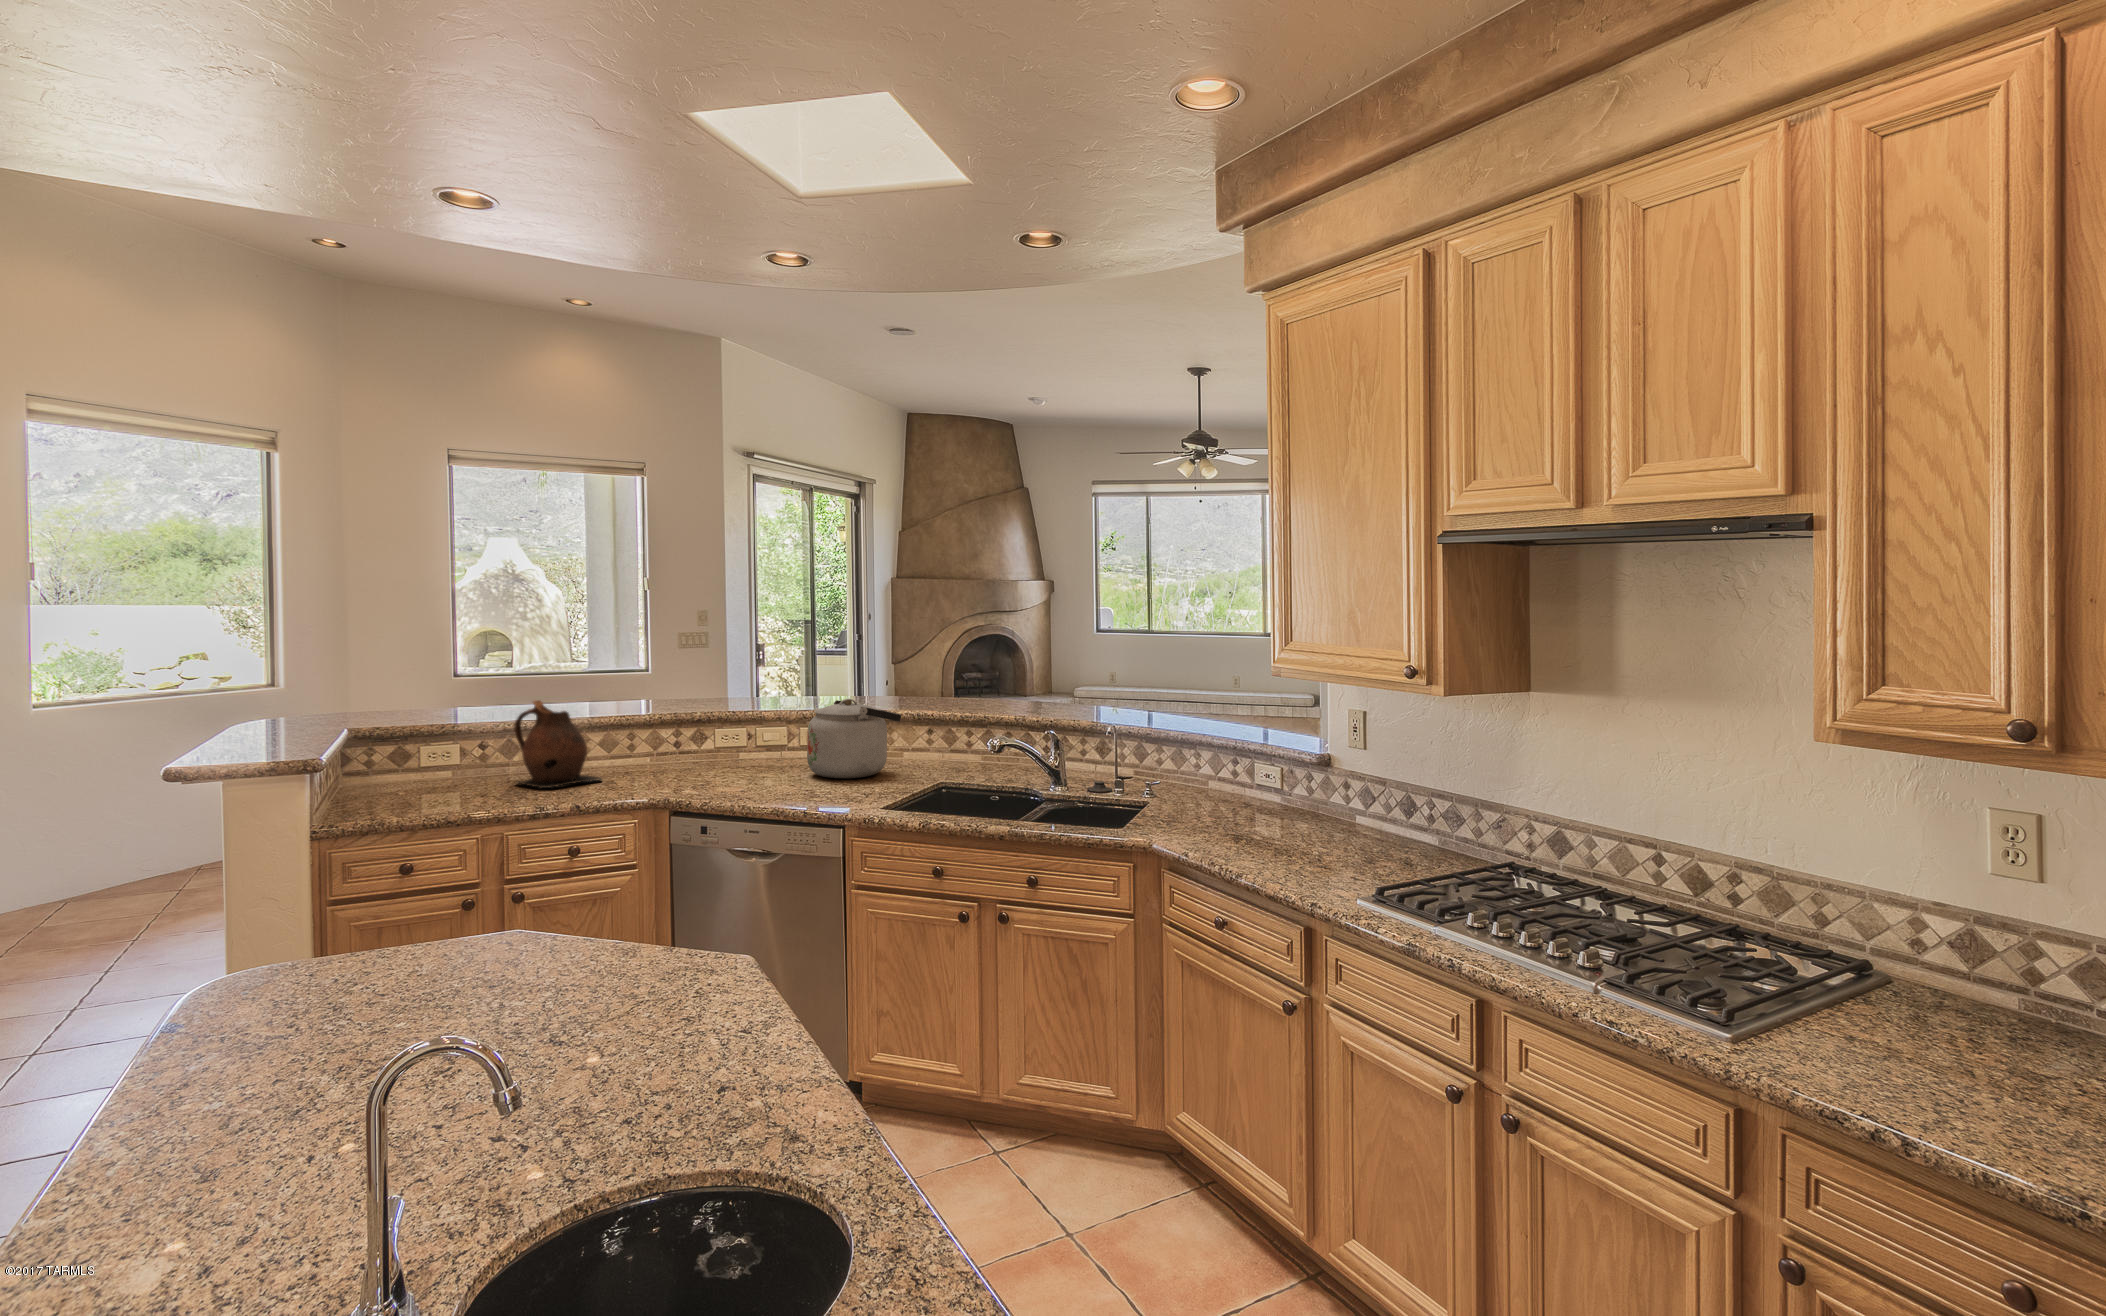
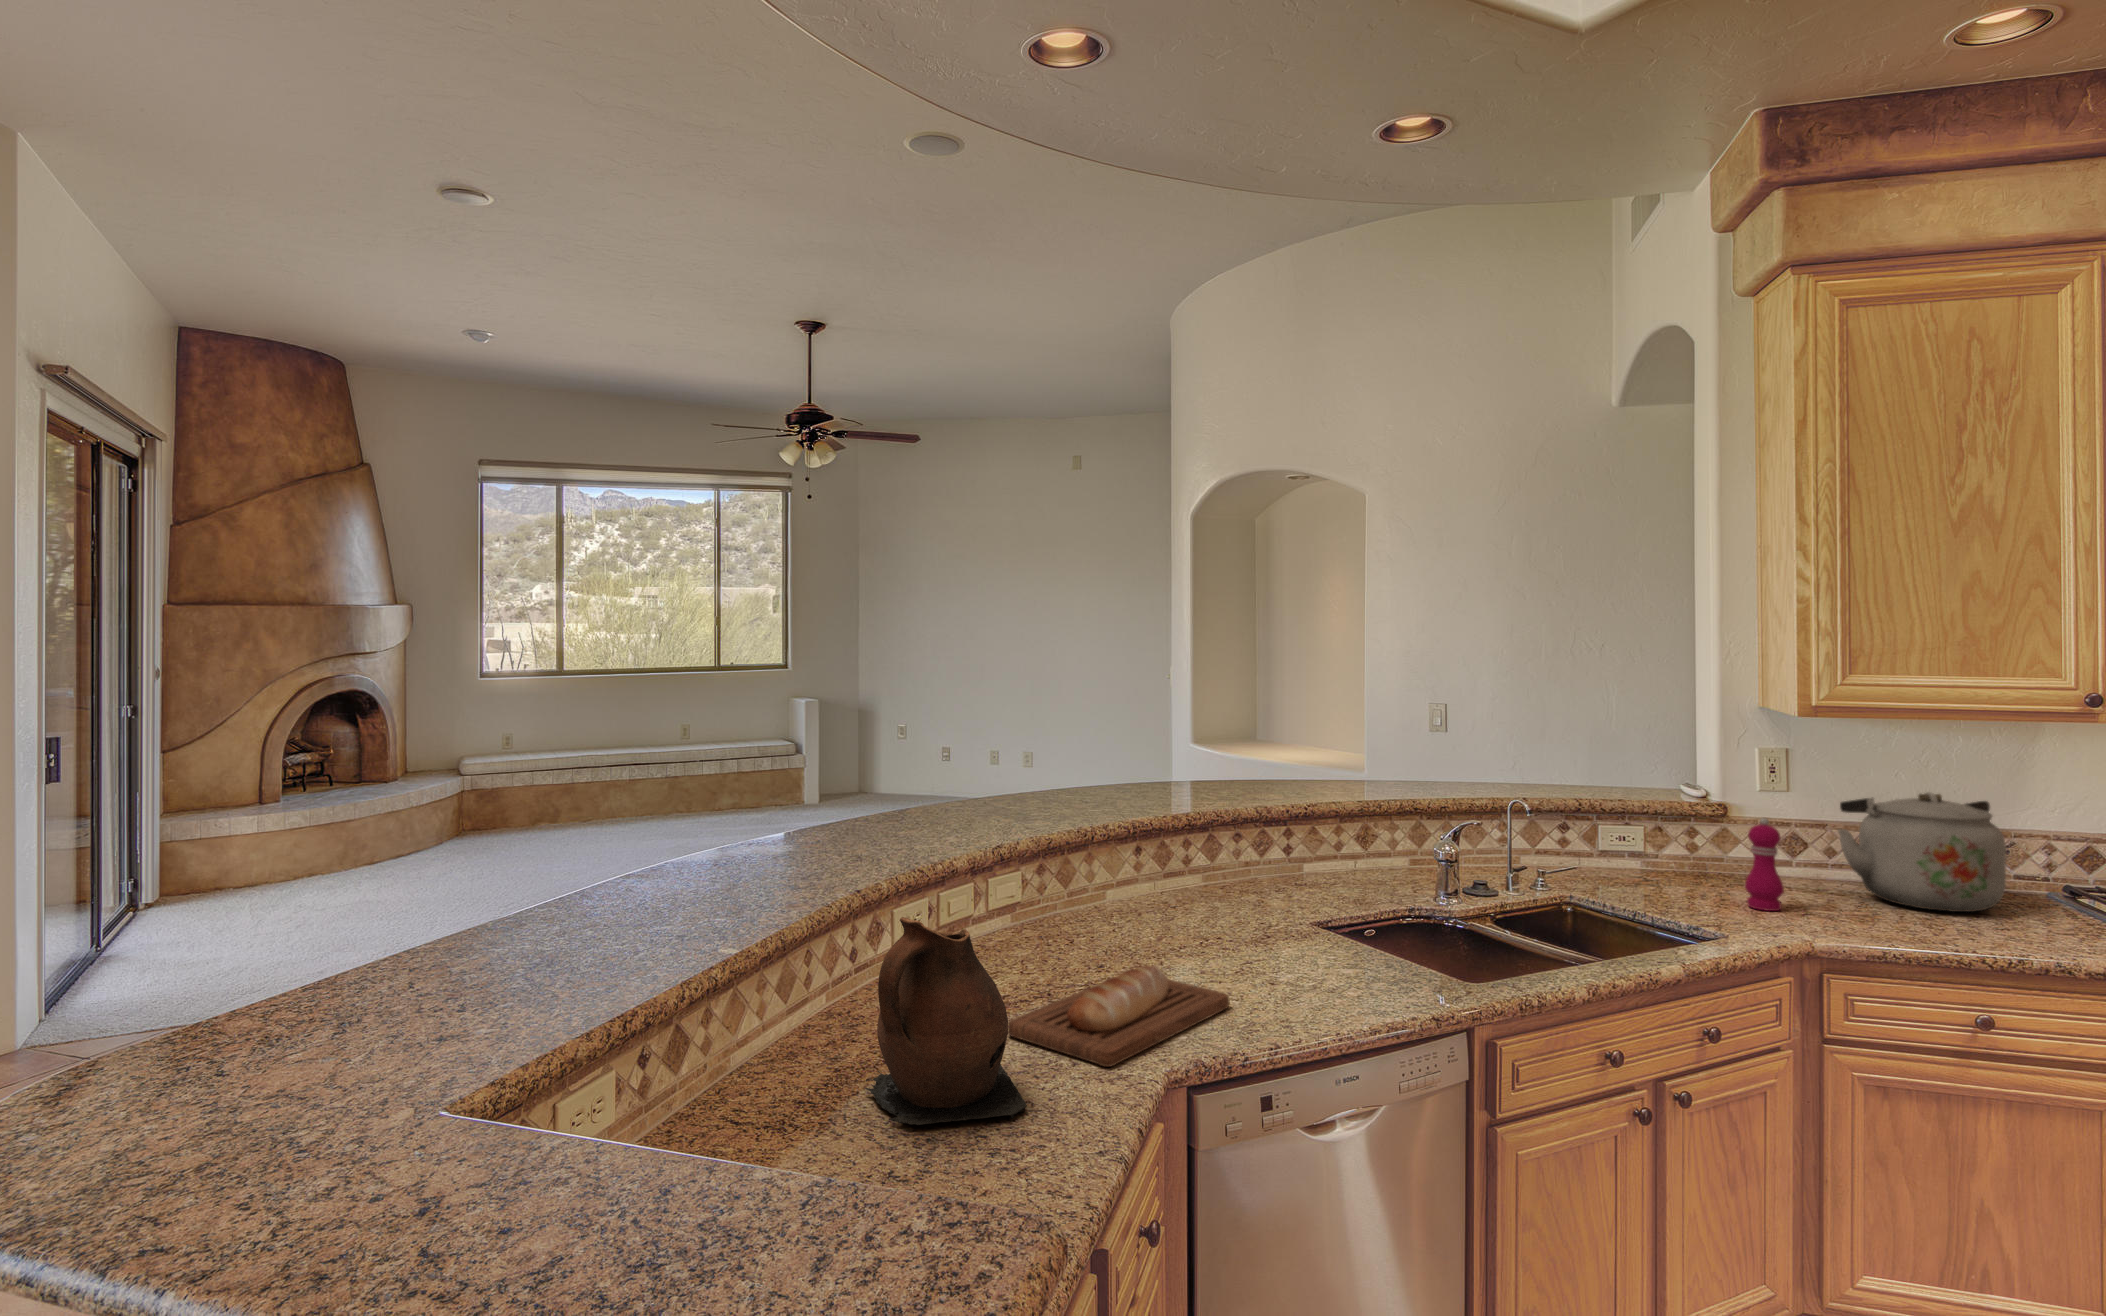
kettle: present [807,699,901,778] -> present [1838,792,2006,912]
pepper mill: none [1205,752,1233,832] -> present [1745,818,1784,911]
bread loaf: none [618,762,754,790] -> present [1008,965,1229,1067]

